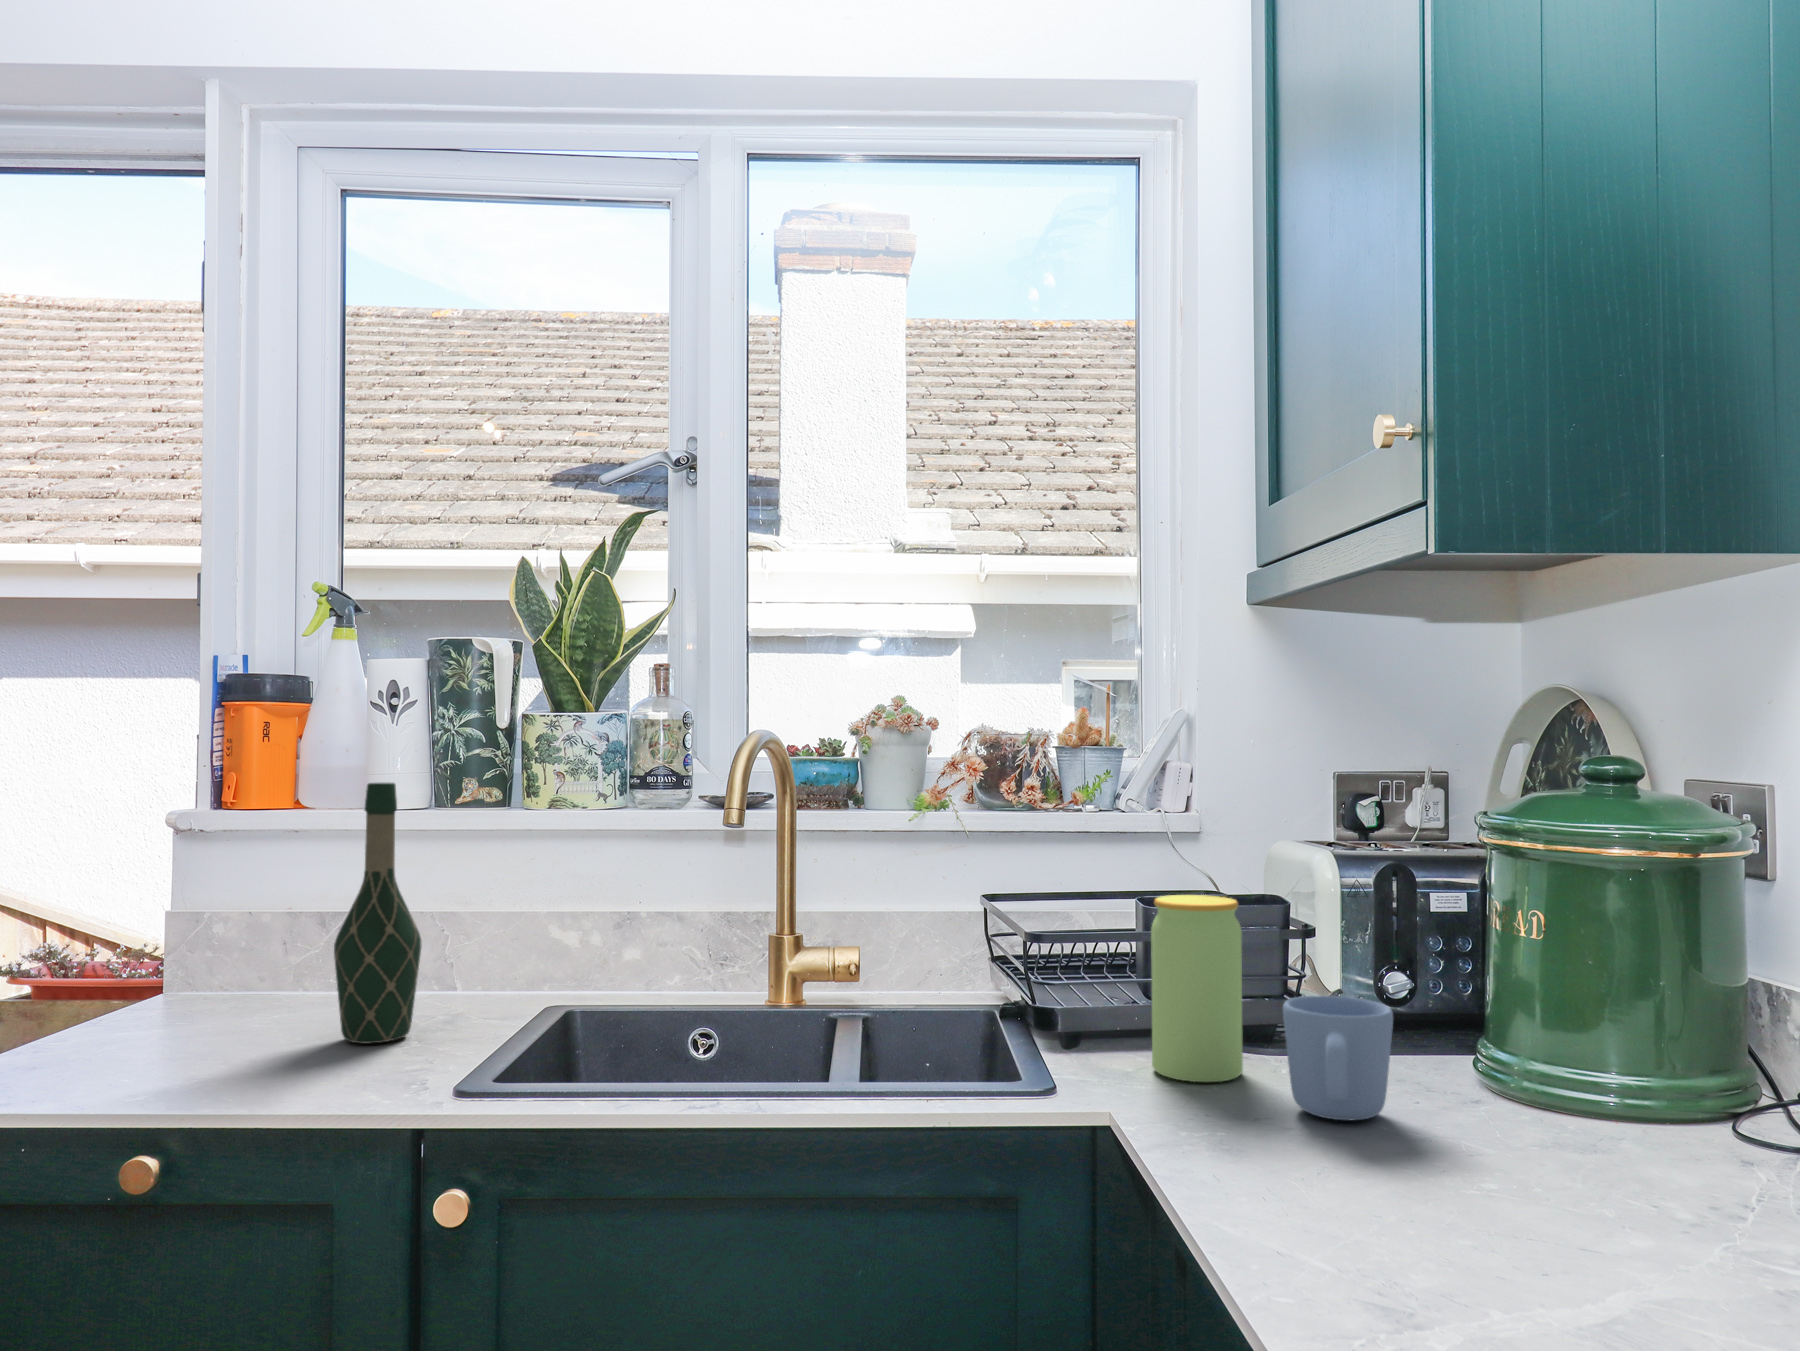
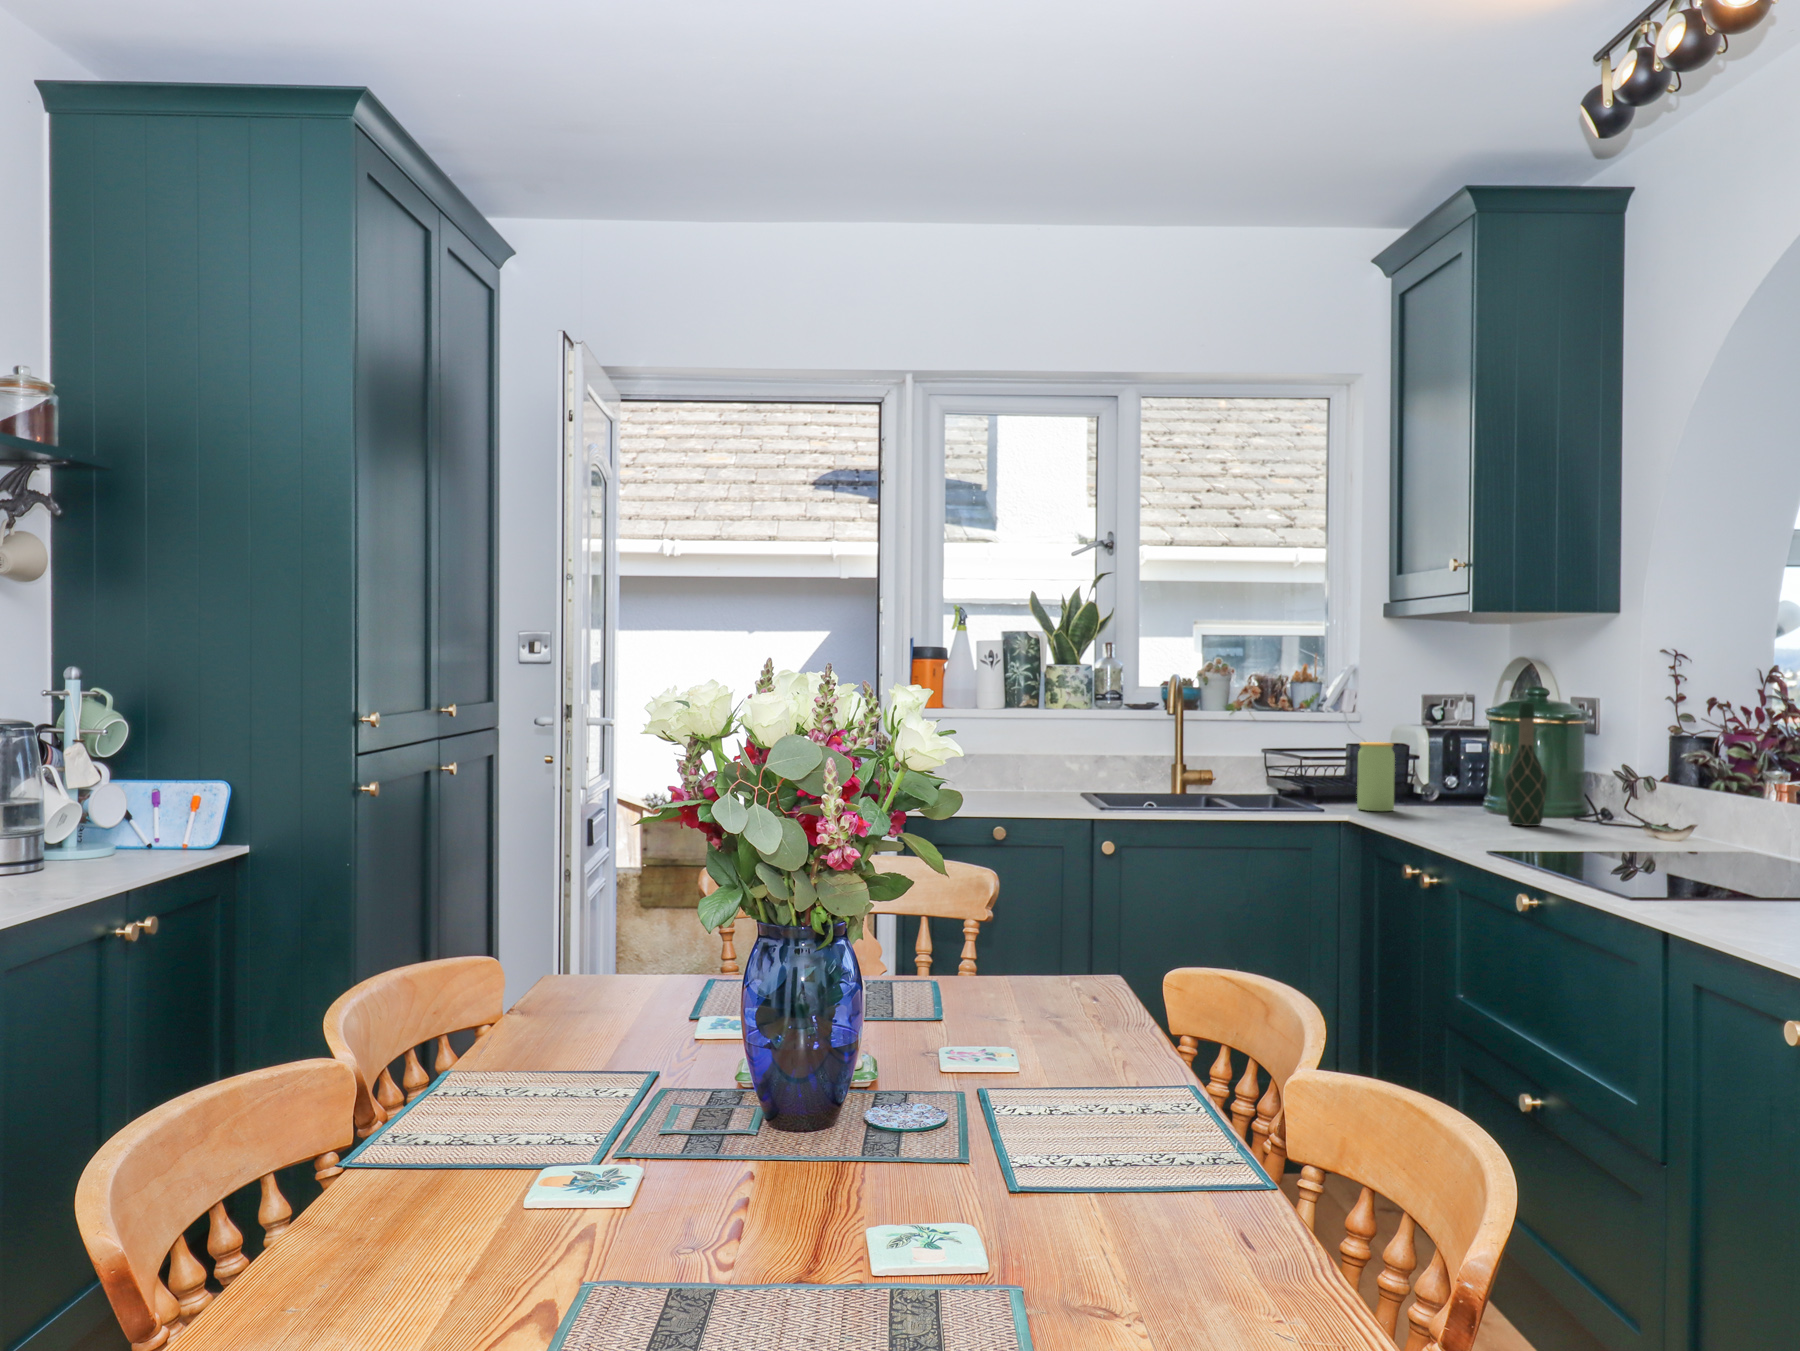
wine bottle: present [334,783,421,1043] -> present [1504,703,1547,826]
mug: present [1283,995,1393,1120] -> none [1415,776,1456,818]

